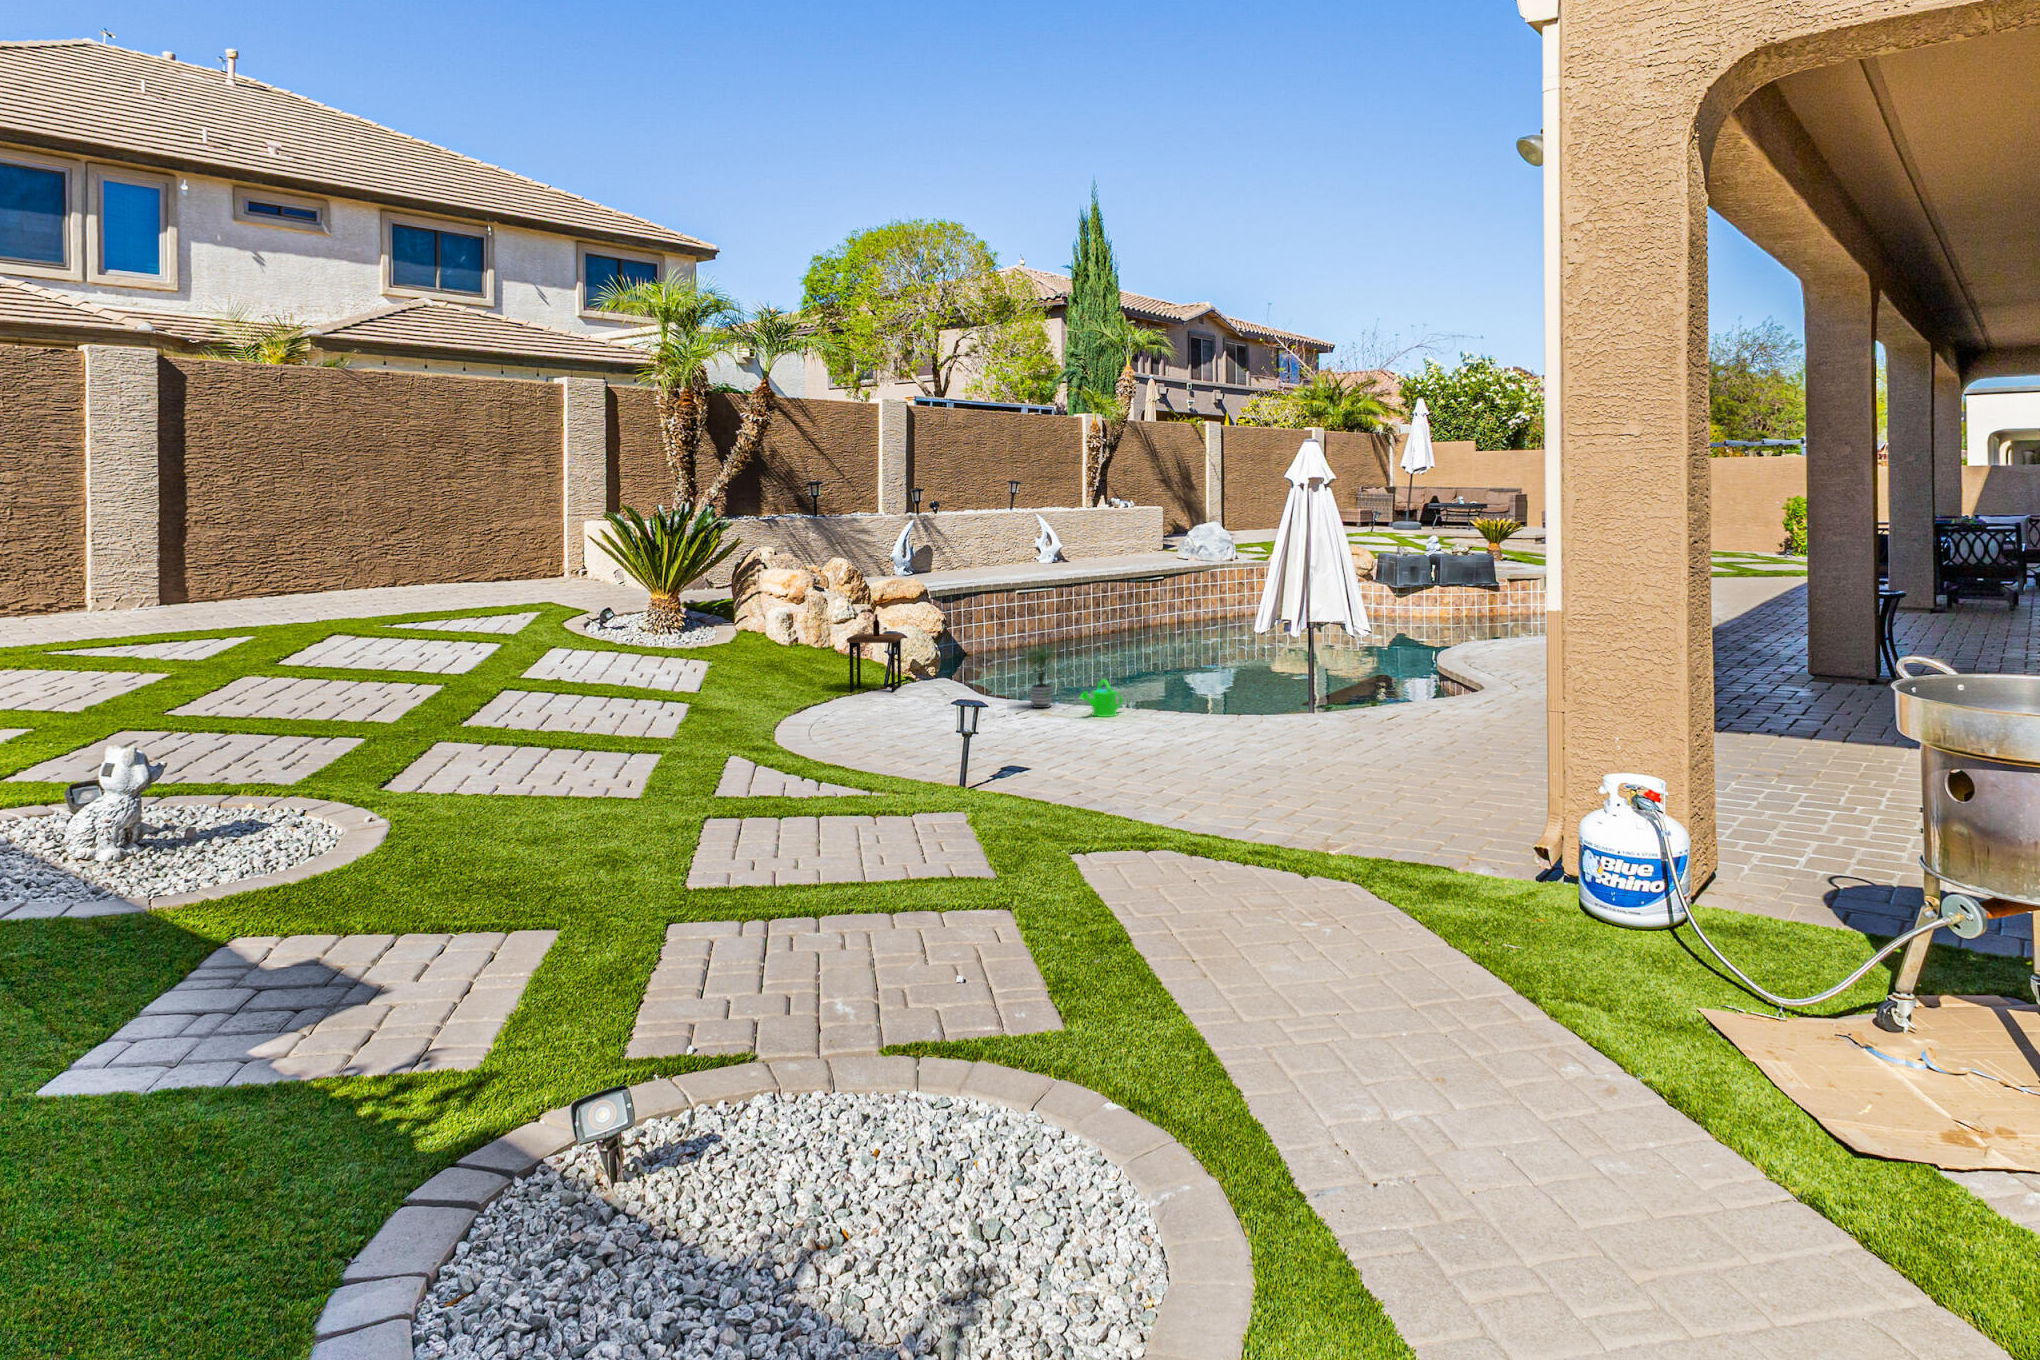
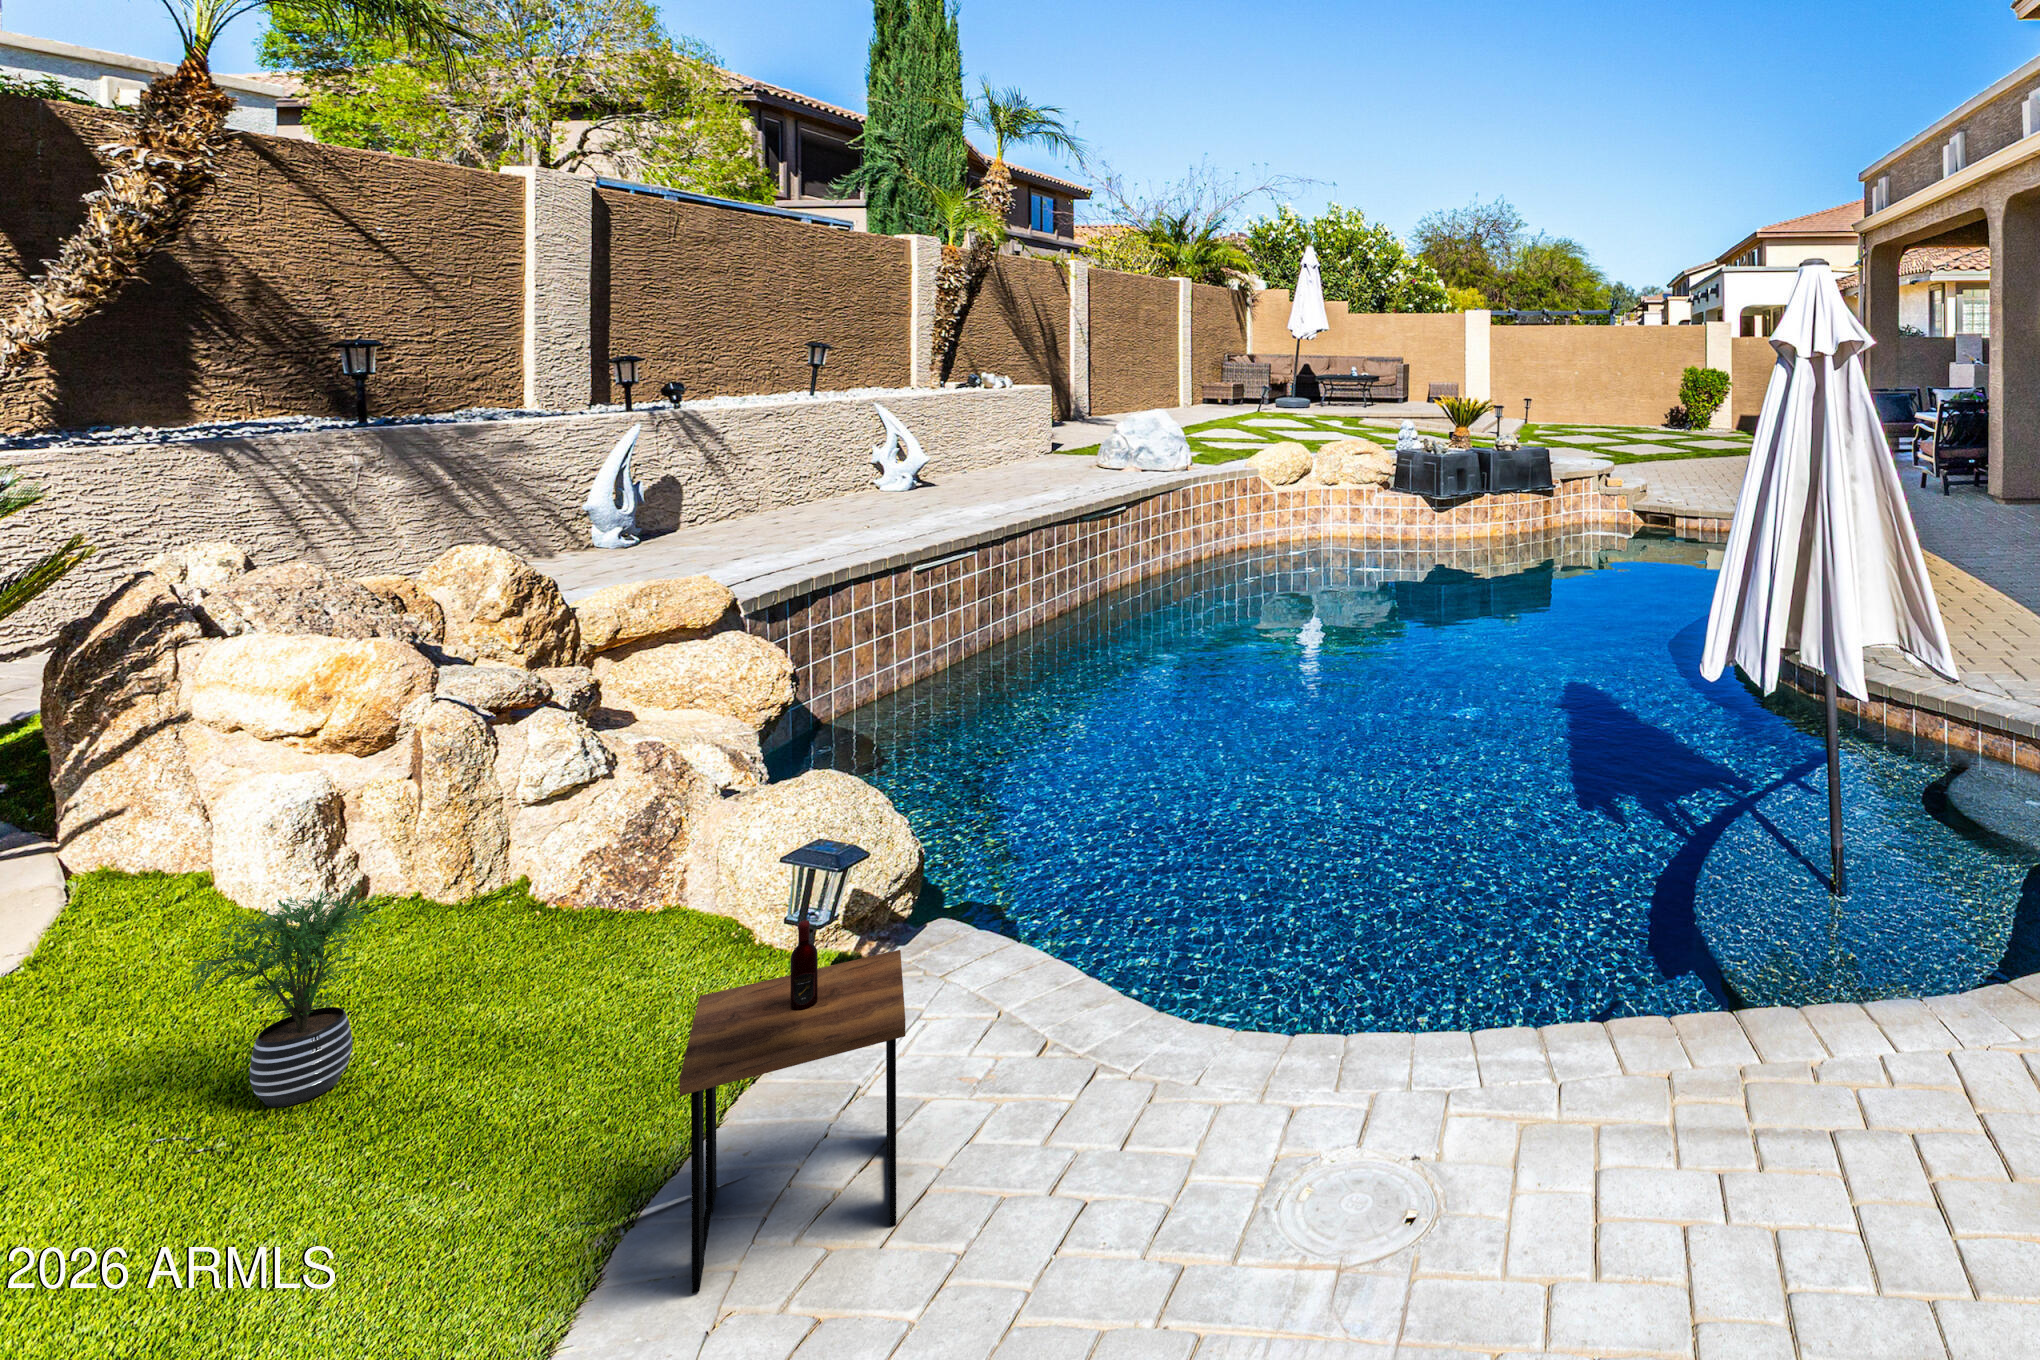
potted plant: present [1020,647,1054,708] -> present [190,885,384,1107]
watering can: present [1081,679,1123,717] -> none [1799,1099,1898,1256]

